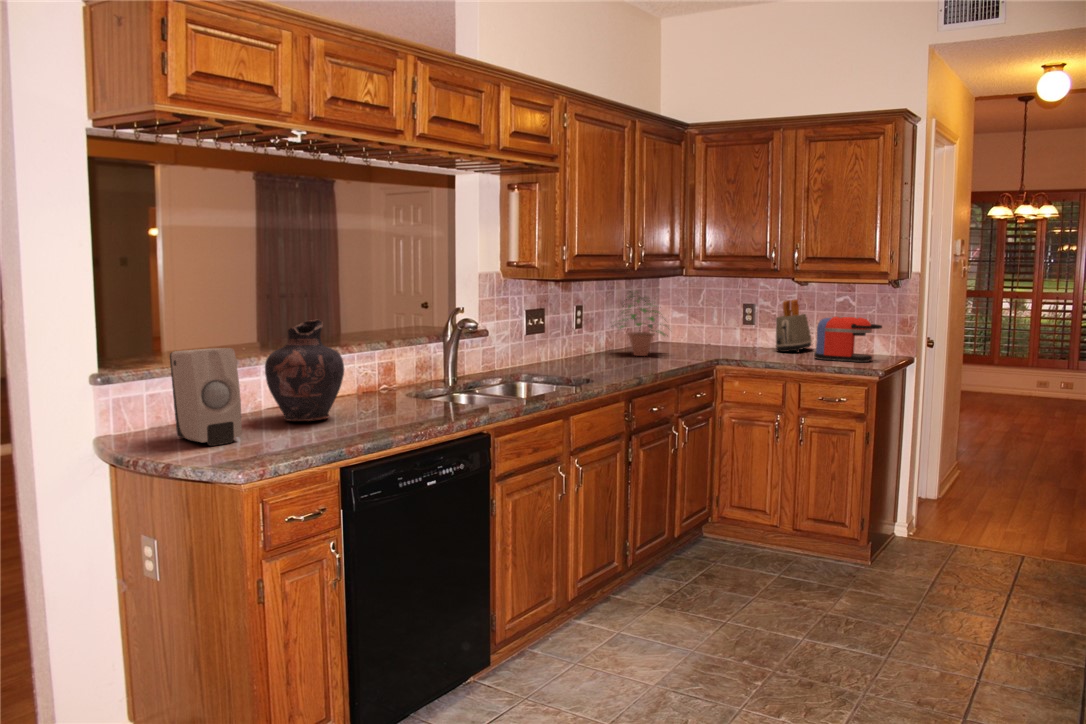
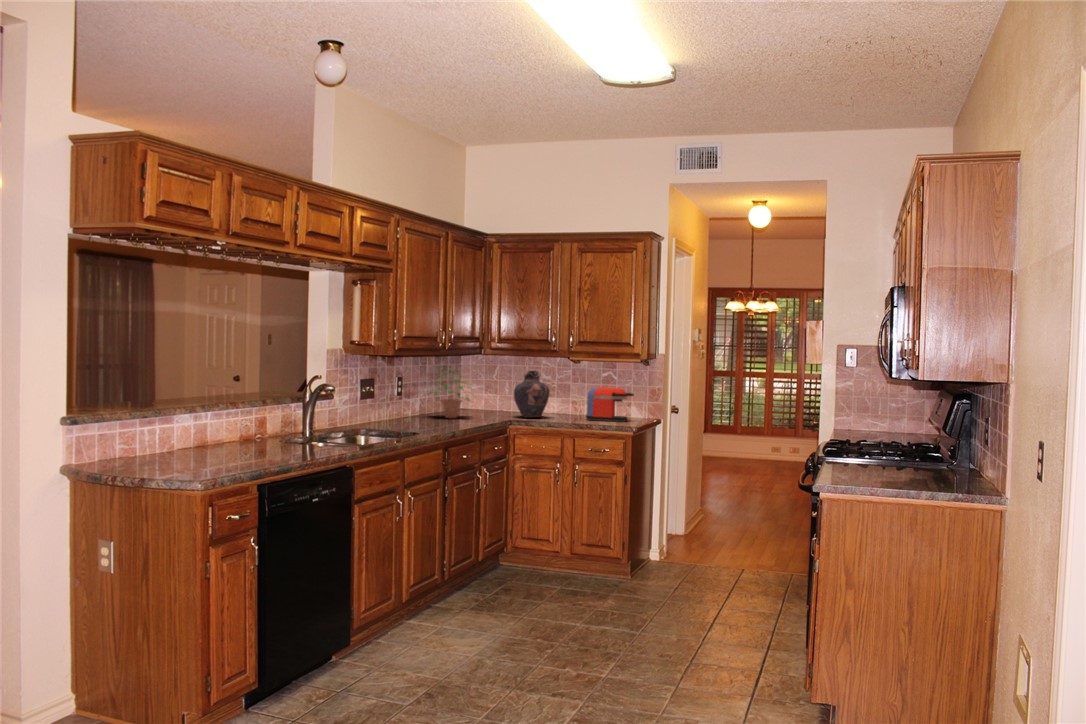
toaster: present [775,299,812,353] -> none [556,374,586,416]
vase: present [265,320,344,421] -> present [514,370,550,417]
soap dispenser: present [170,348,242,446] -> none [117,399,176,471]

